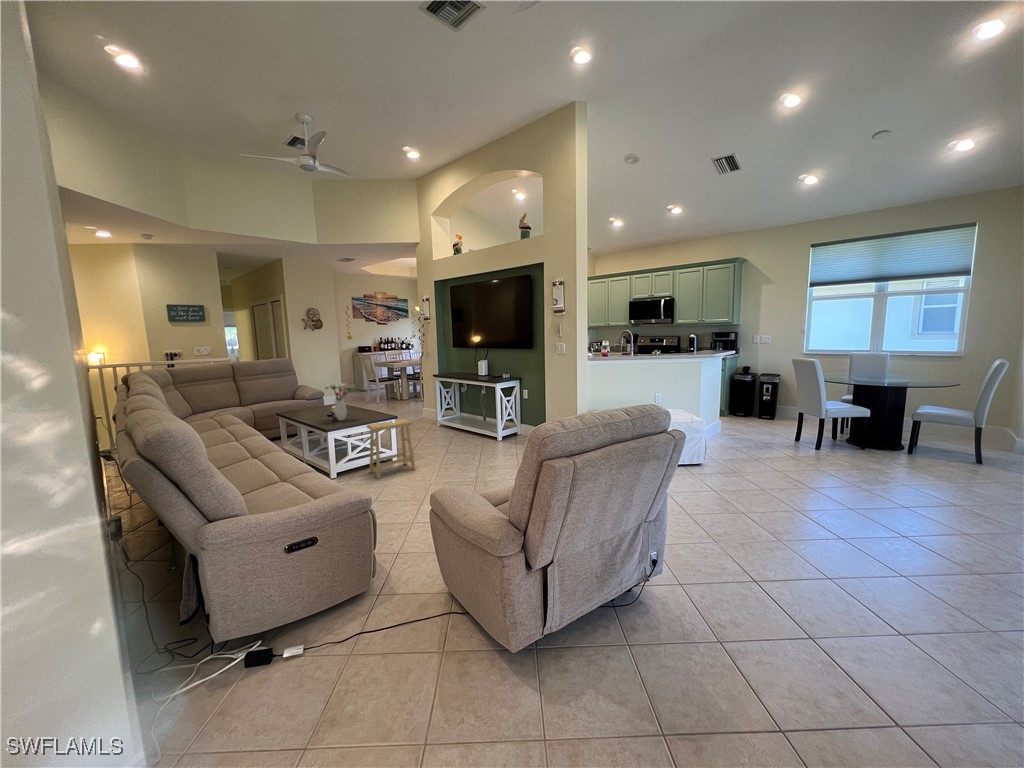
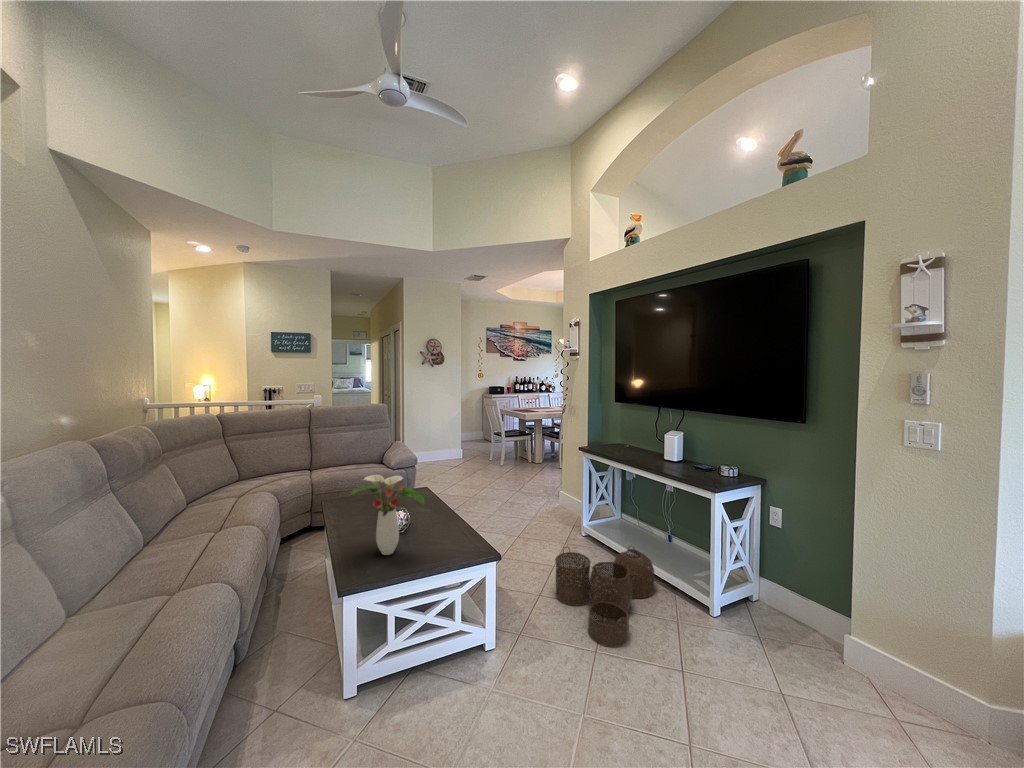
woven basket: none [424,418,474,452] -> present [555,547,654,647]
footstool: present [367,419,416,479] -> none [422,574,525,747]

